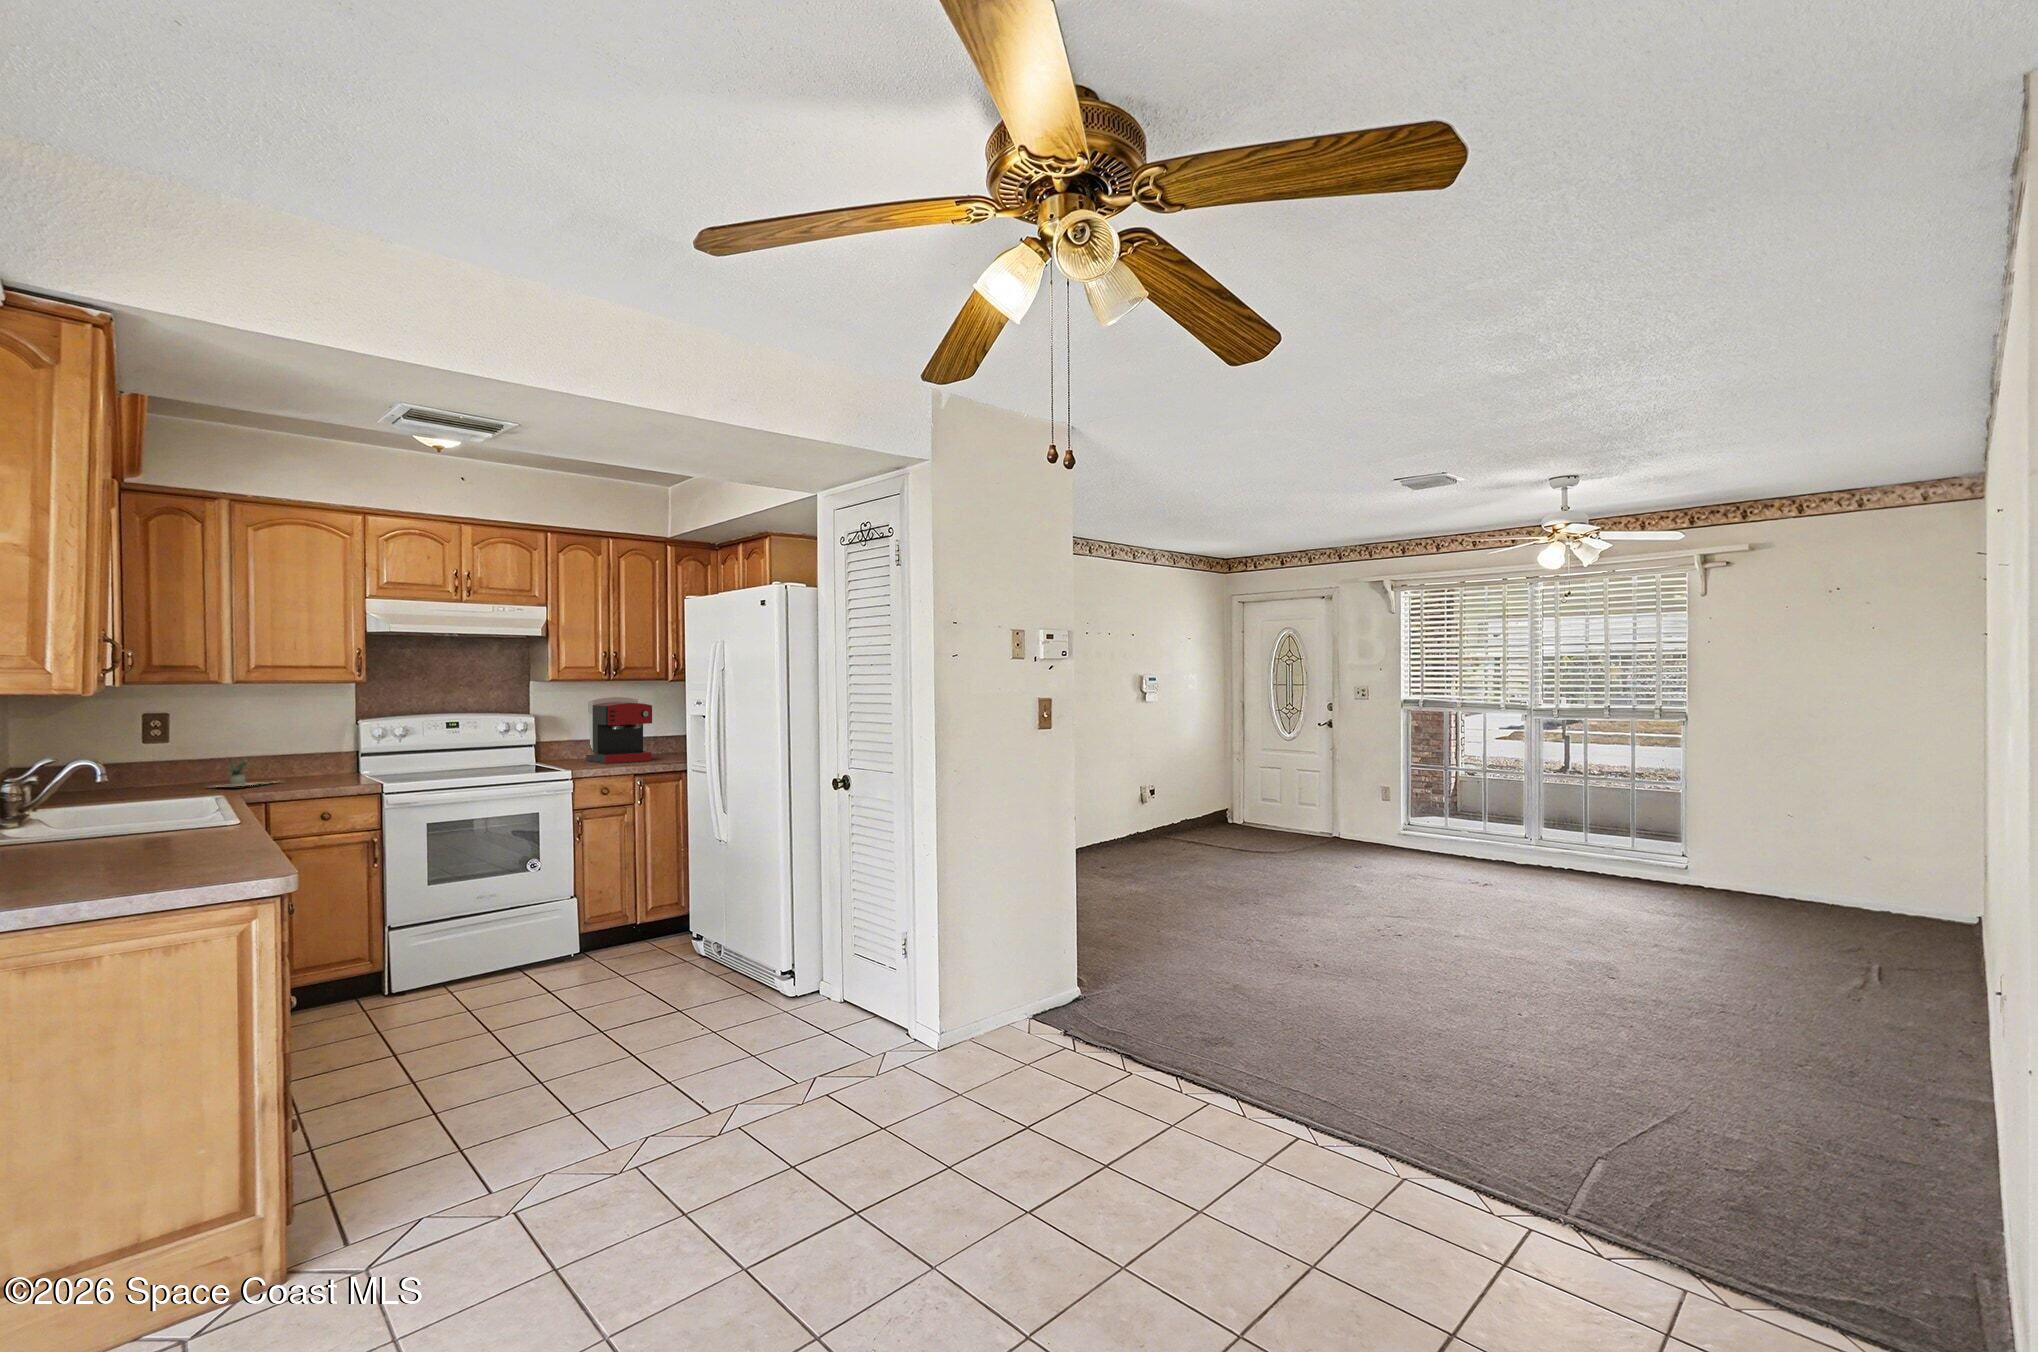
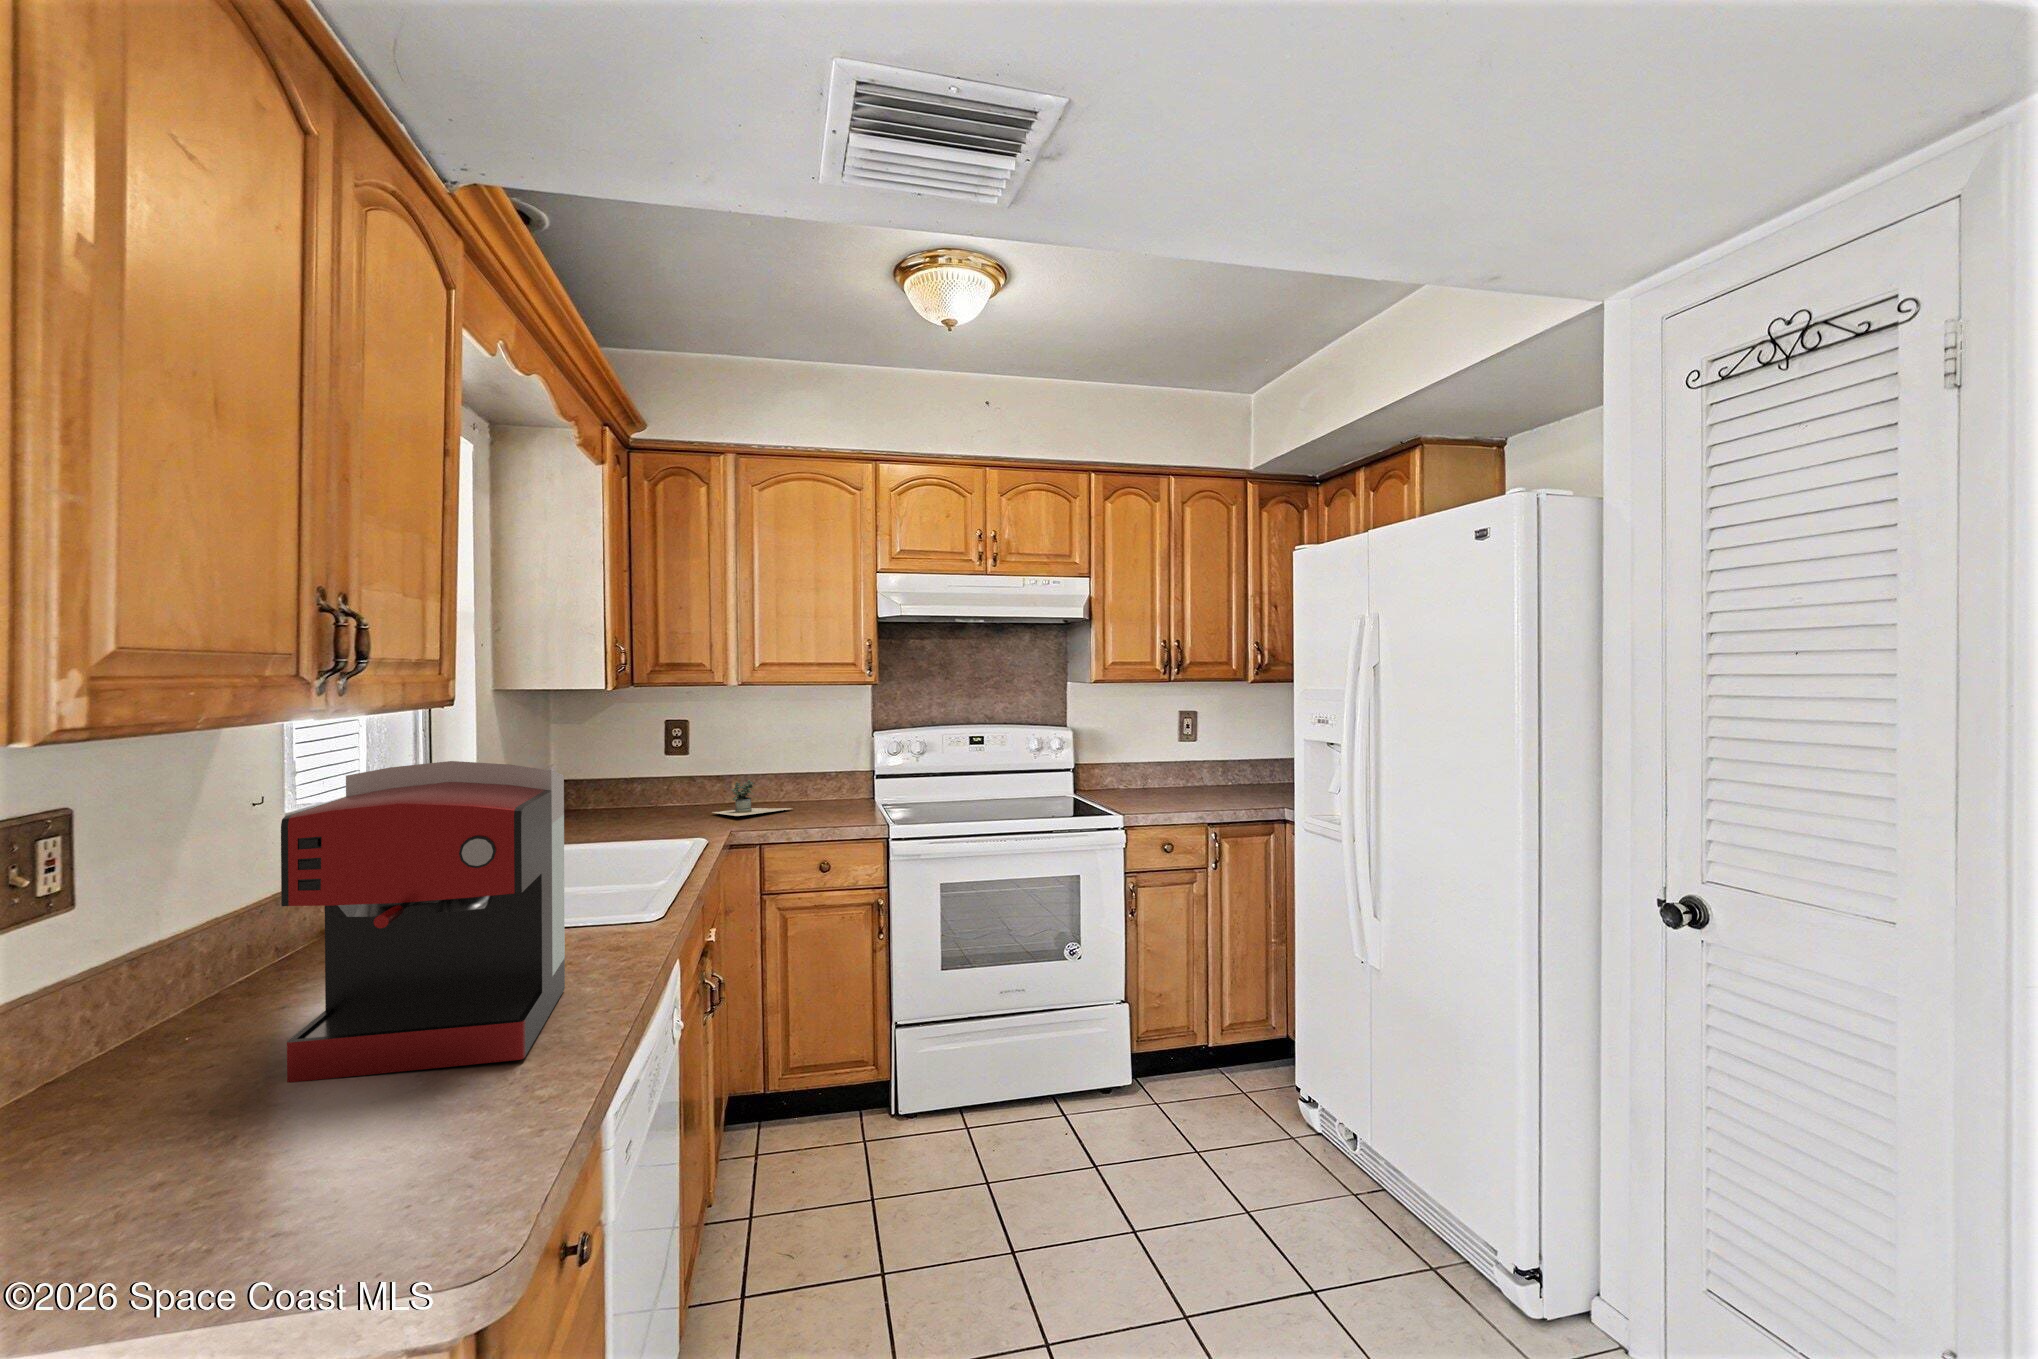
coffee maker: present [586,697,652,764] -> present [281,761,565,1082]

